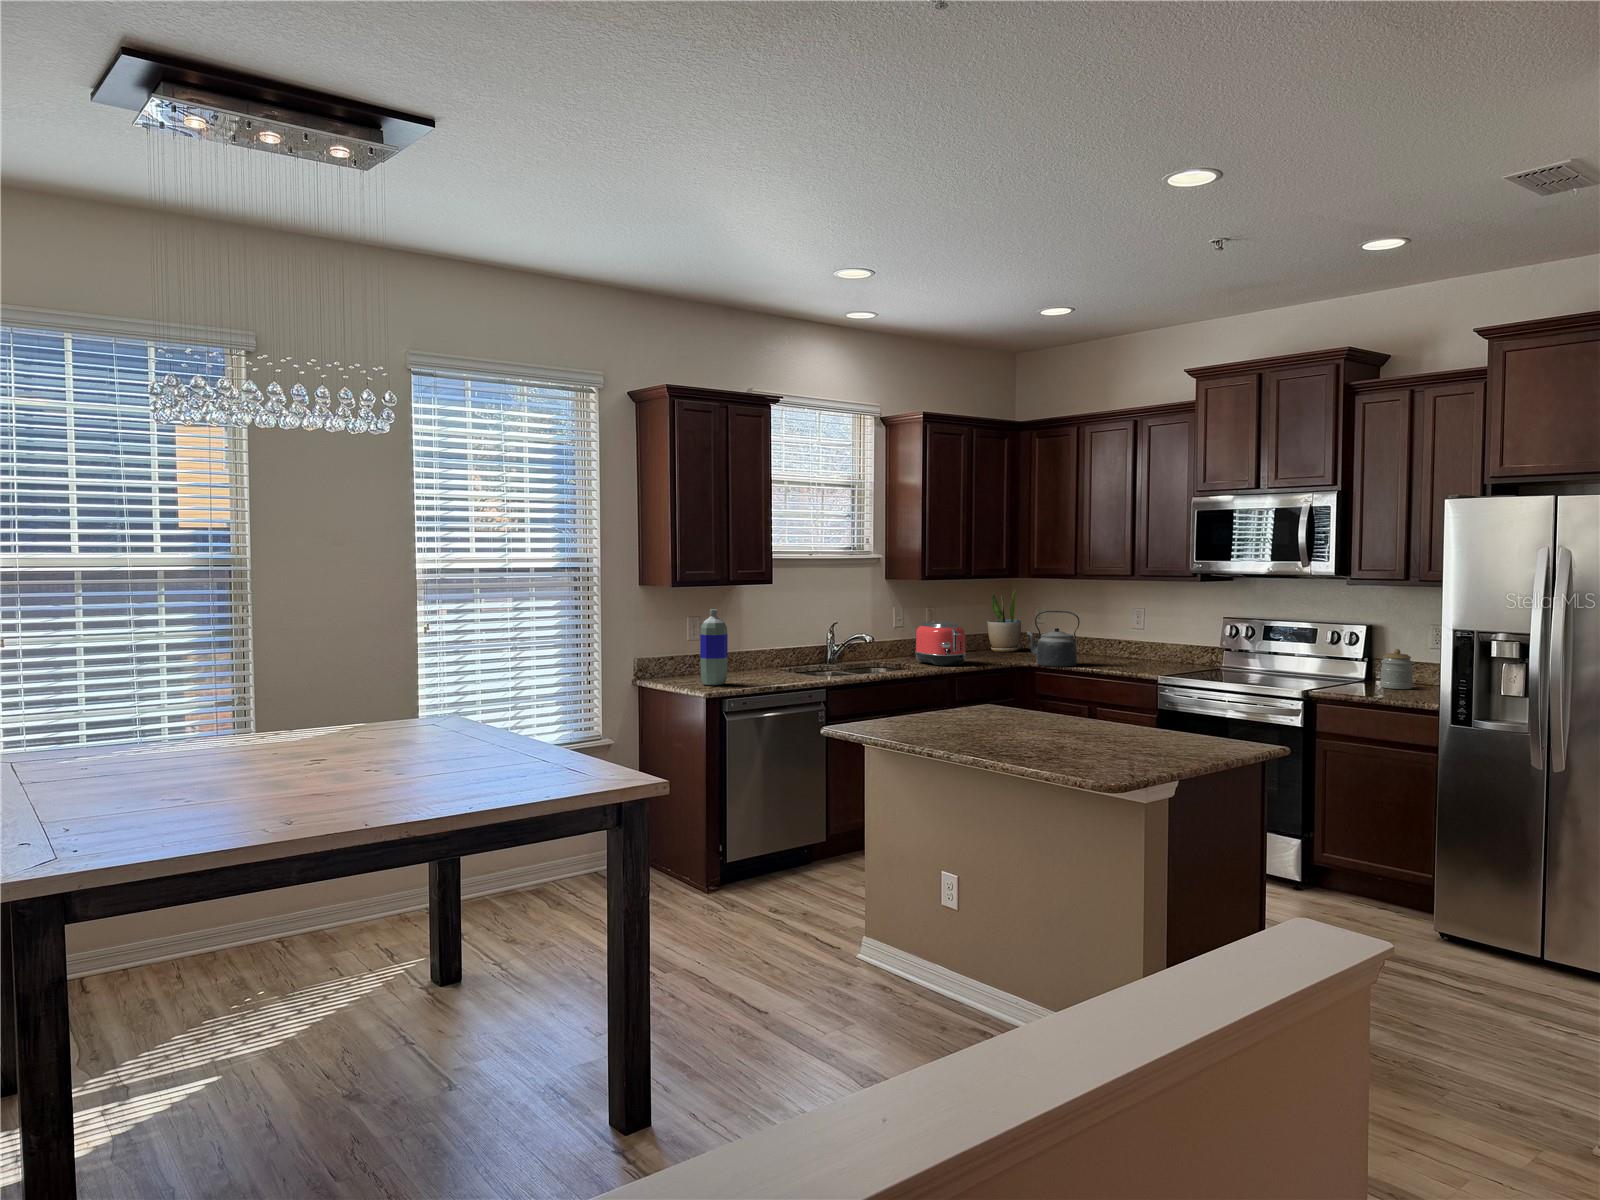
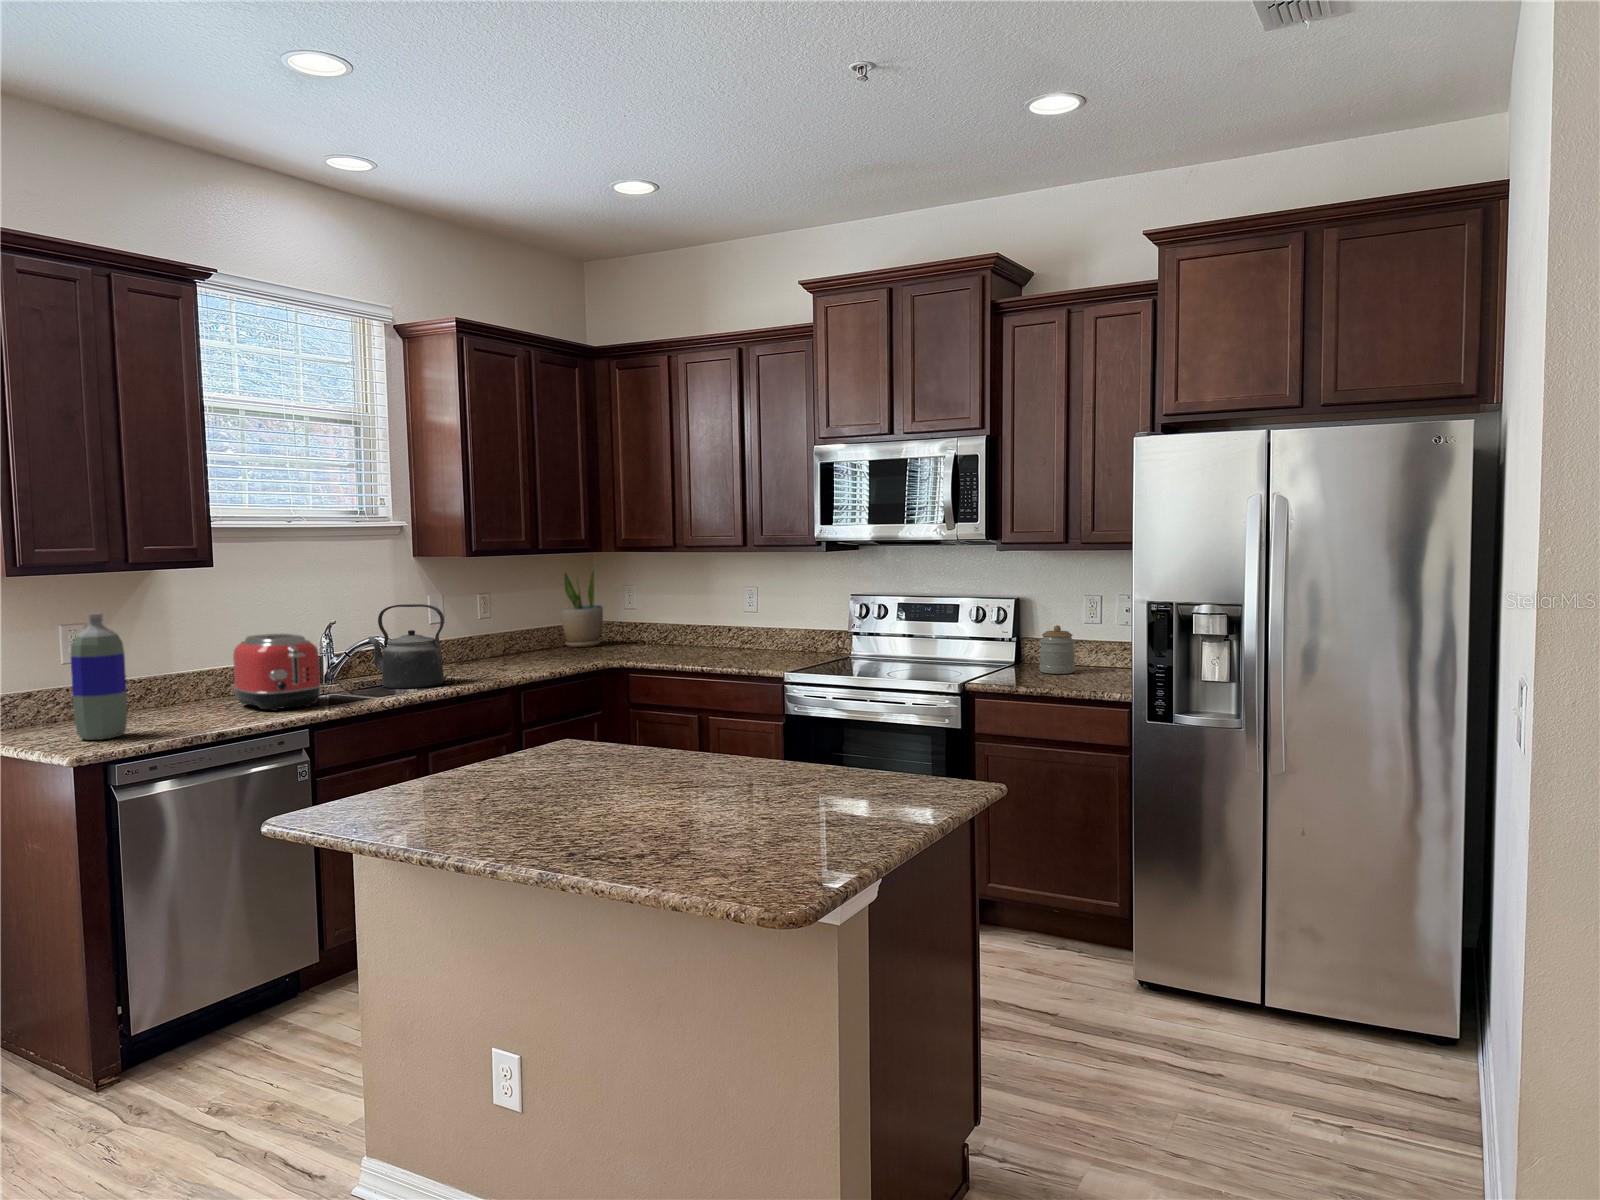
kettle: present [1027,611,1080,667] -> present [368,604,444,689]
toaster: present [915,621,966,666] -> present [233,633,321,711]

